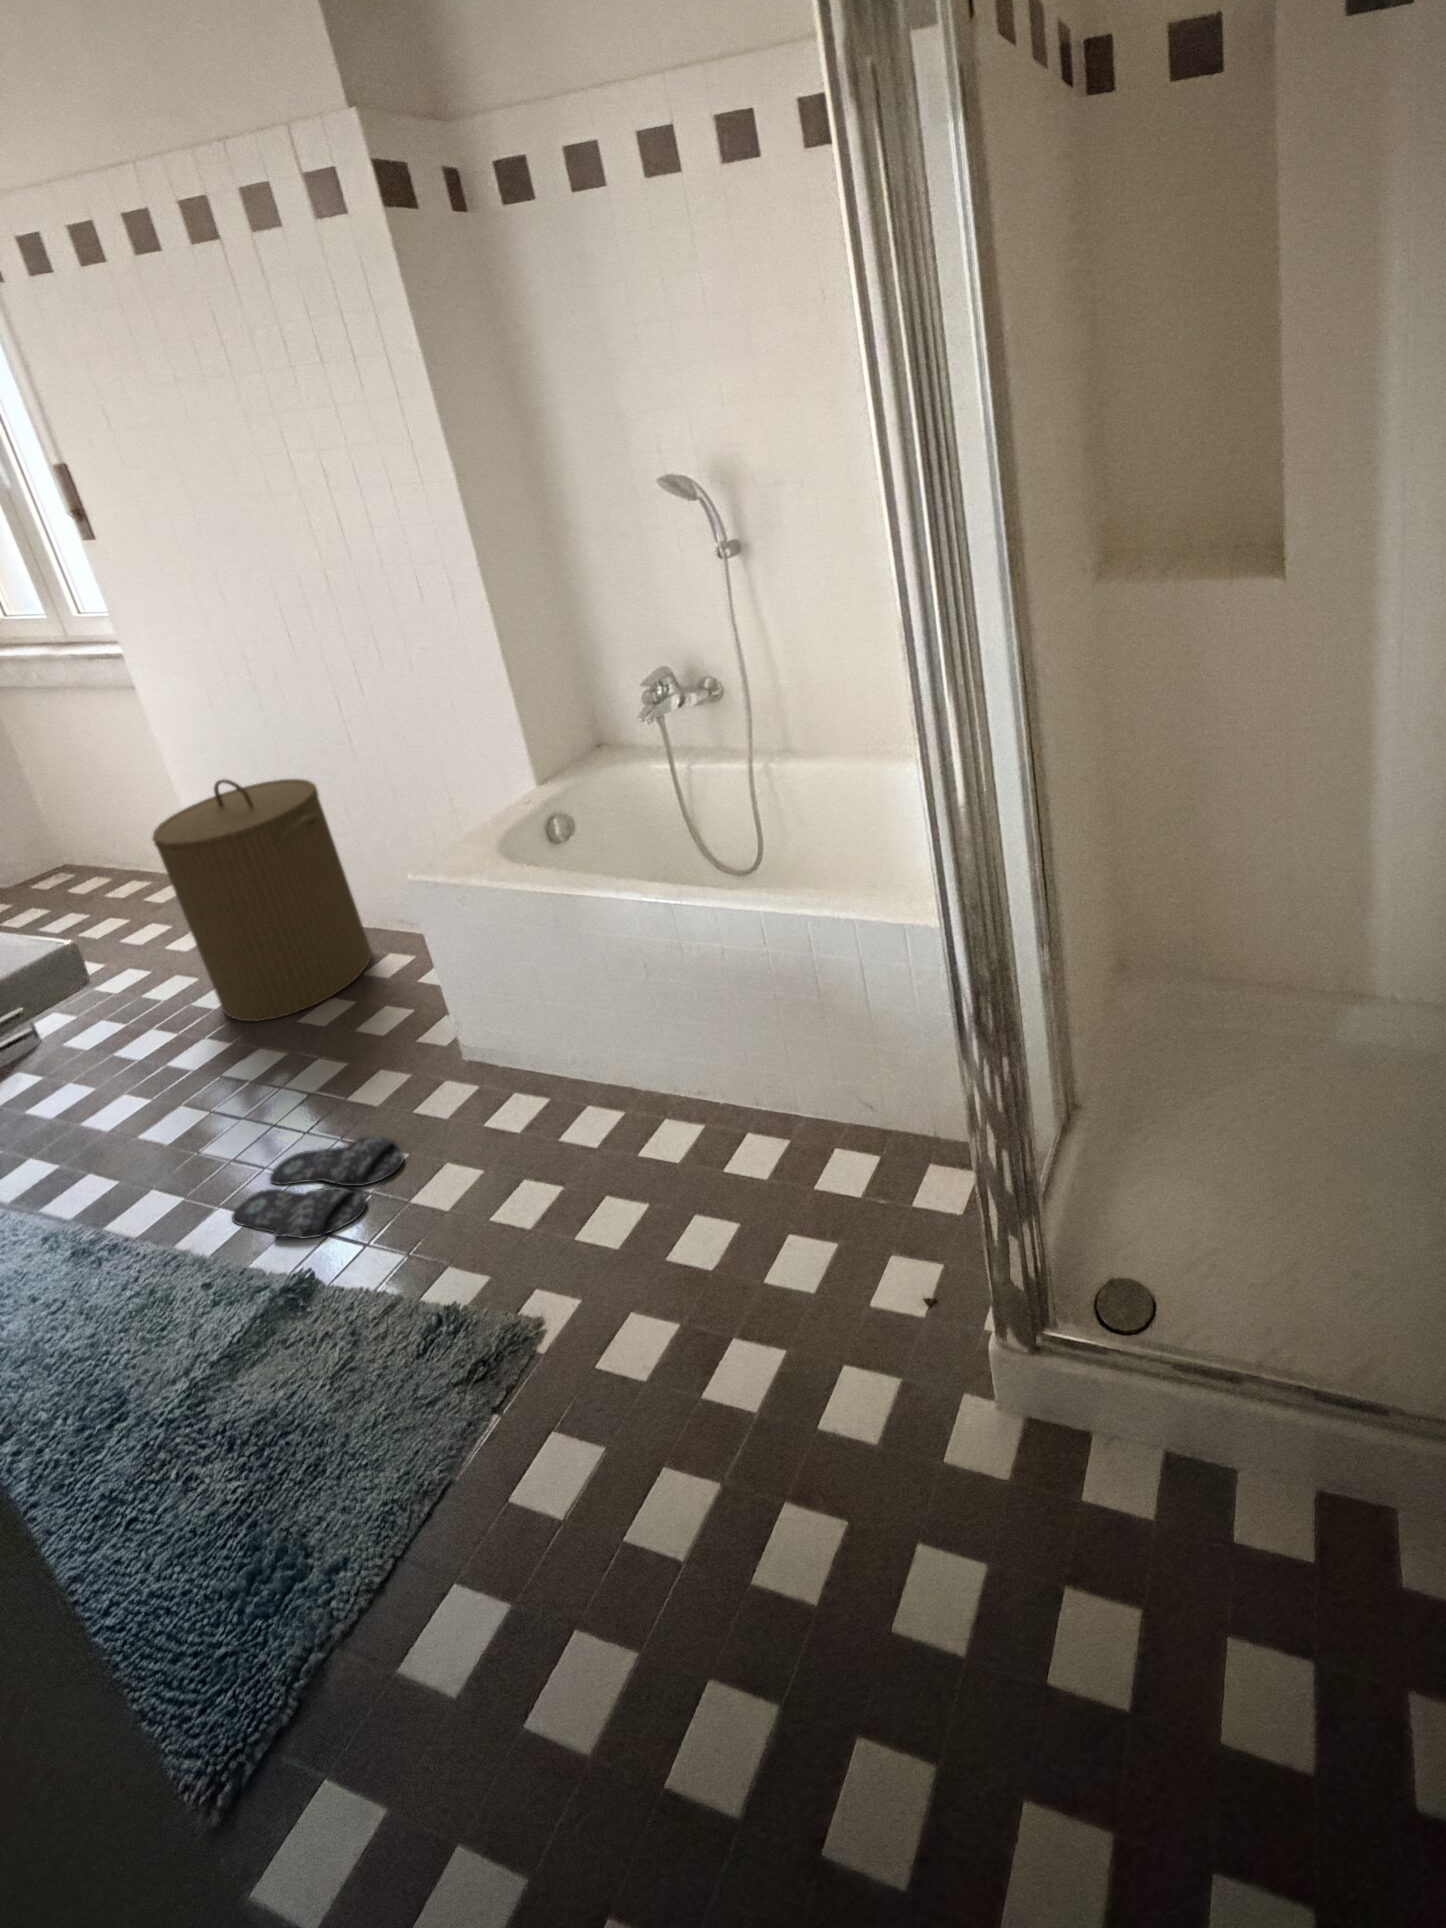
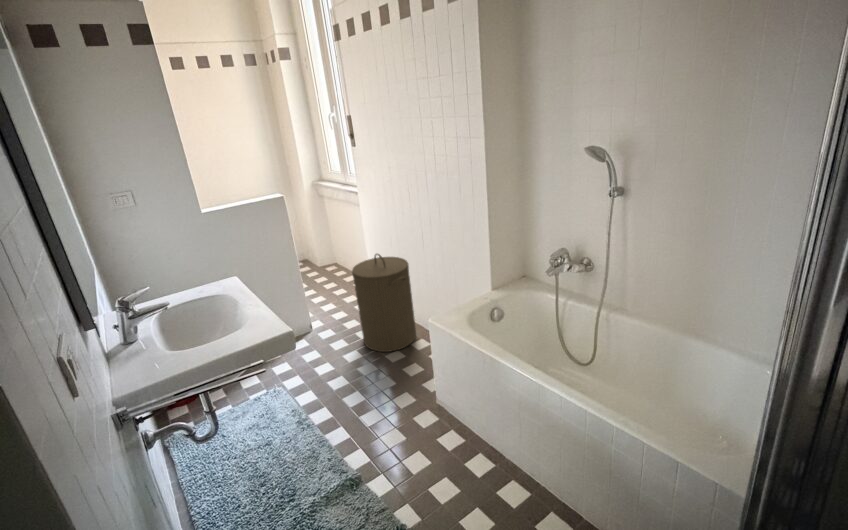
slippers: present [232,1136,404,1239] -> none [344,416,404,460]

